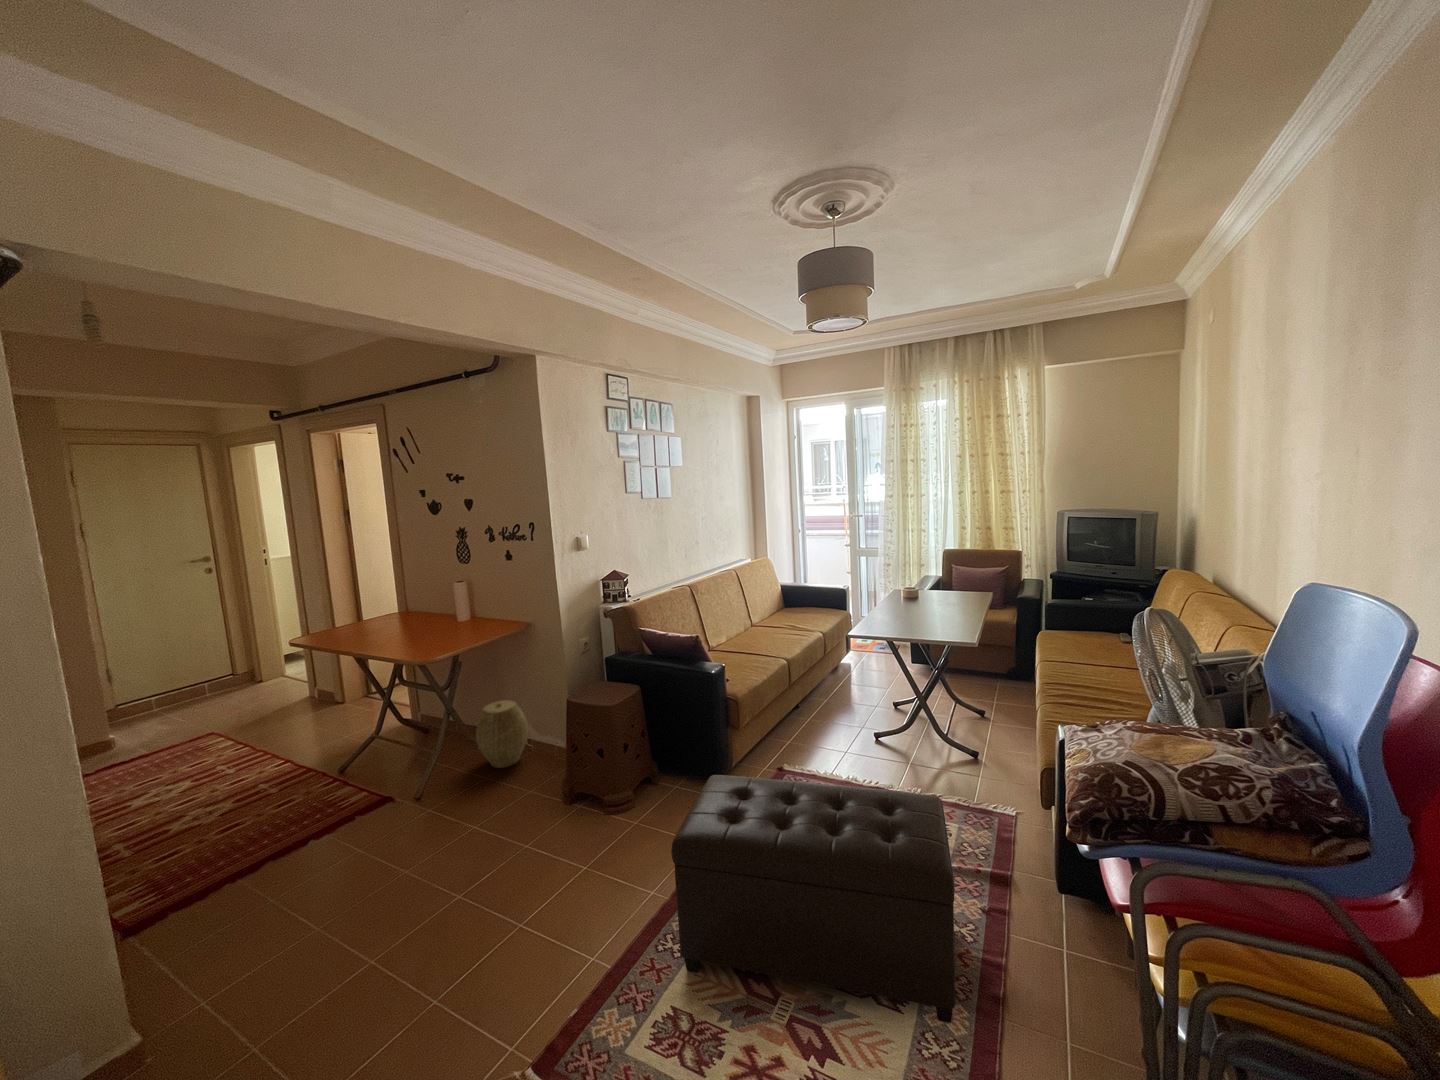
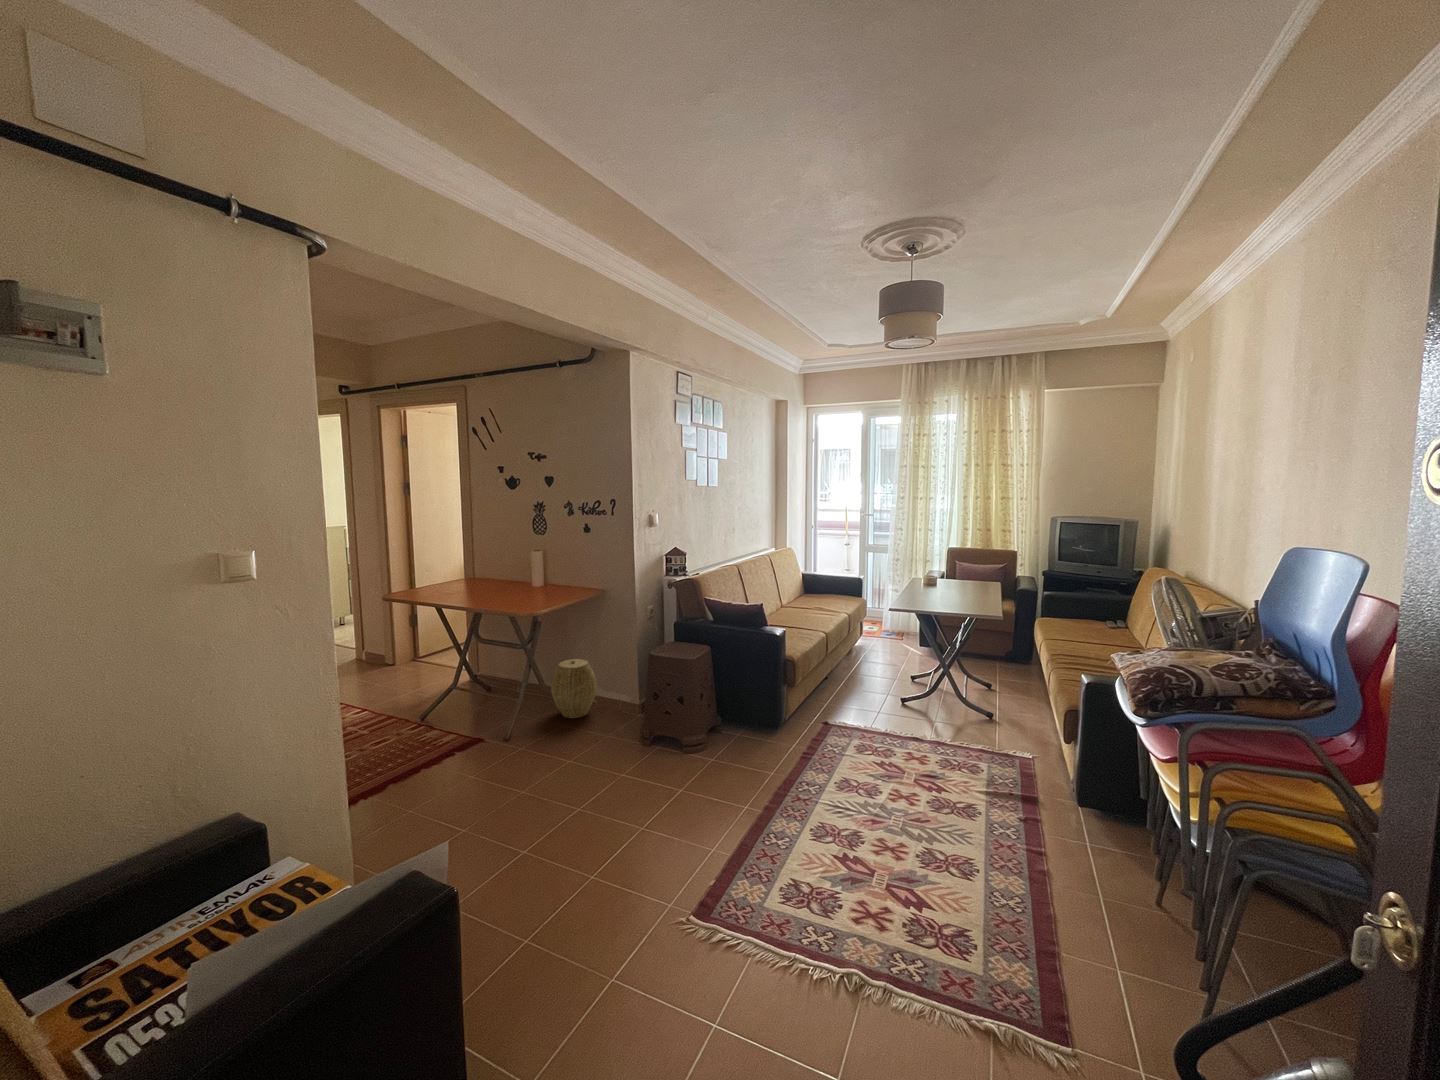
ottoman: present [671,775,955,1023] -> none [789,709,1020,887]

